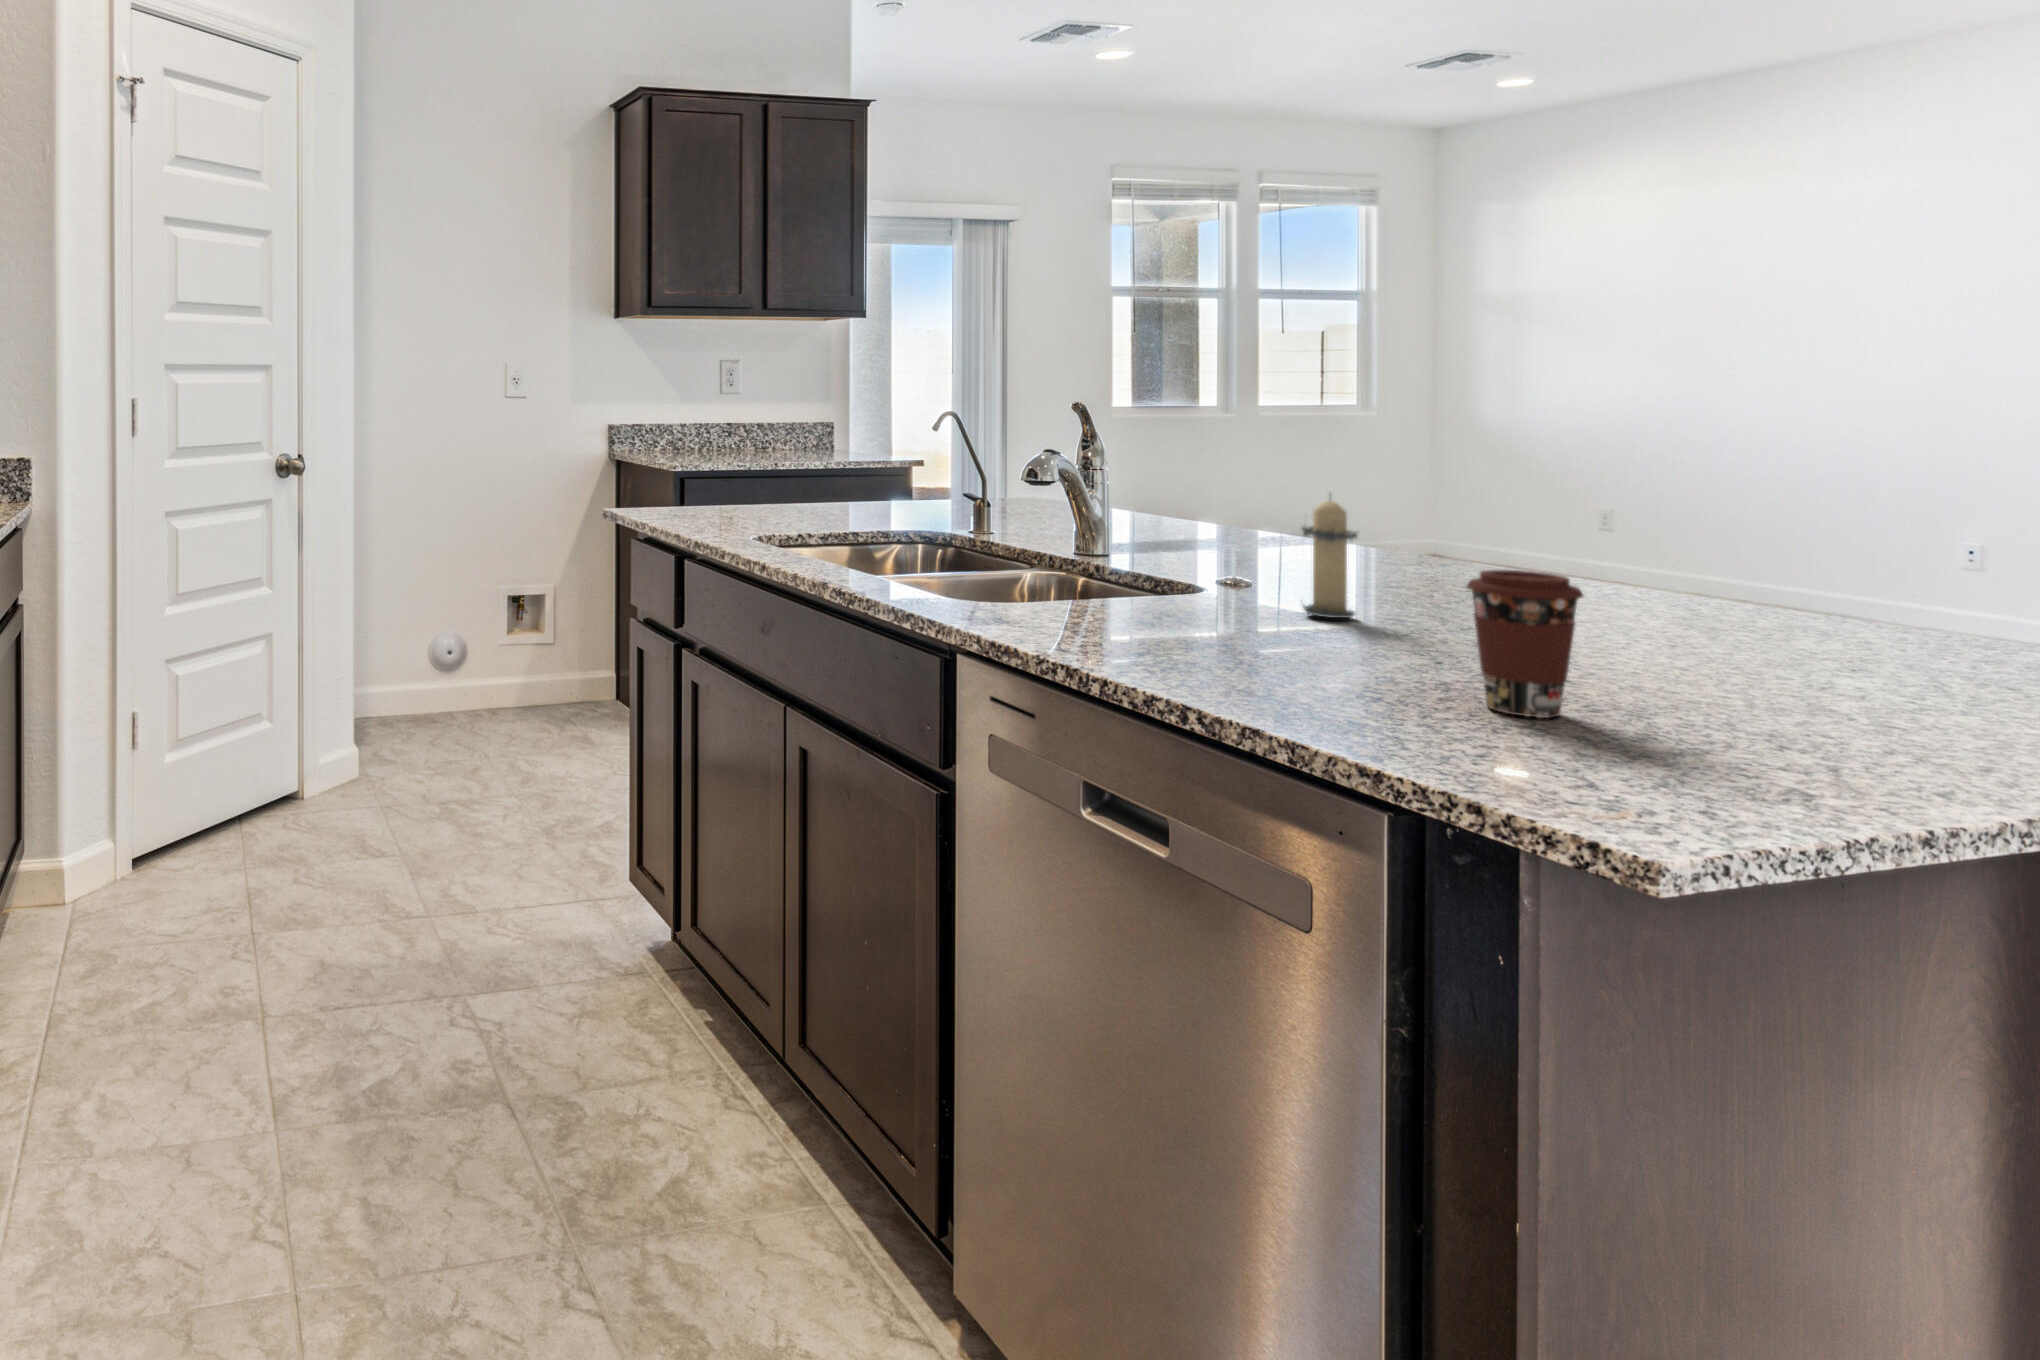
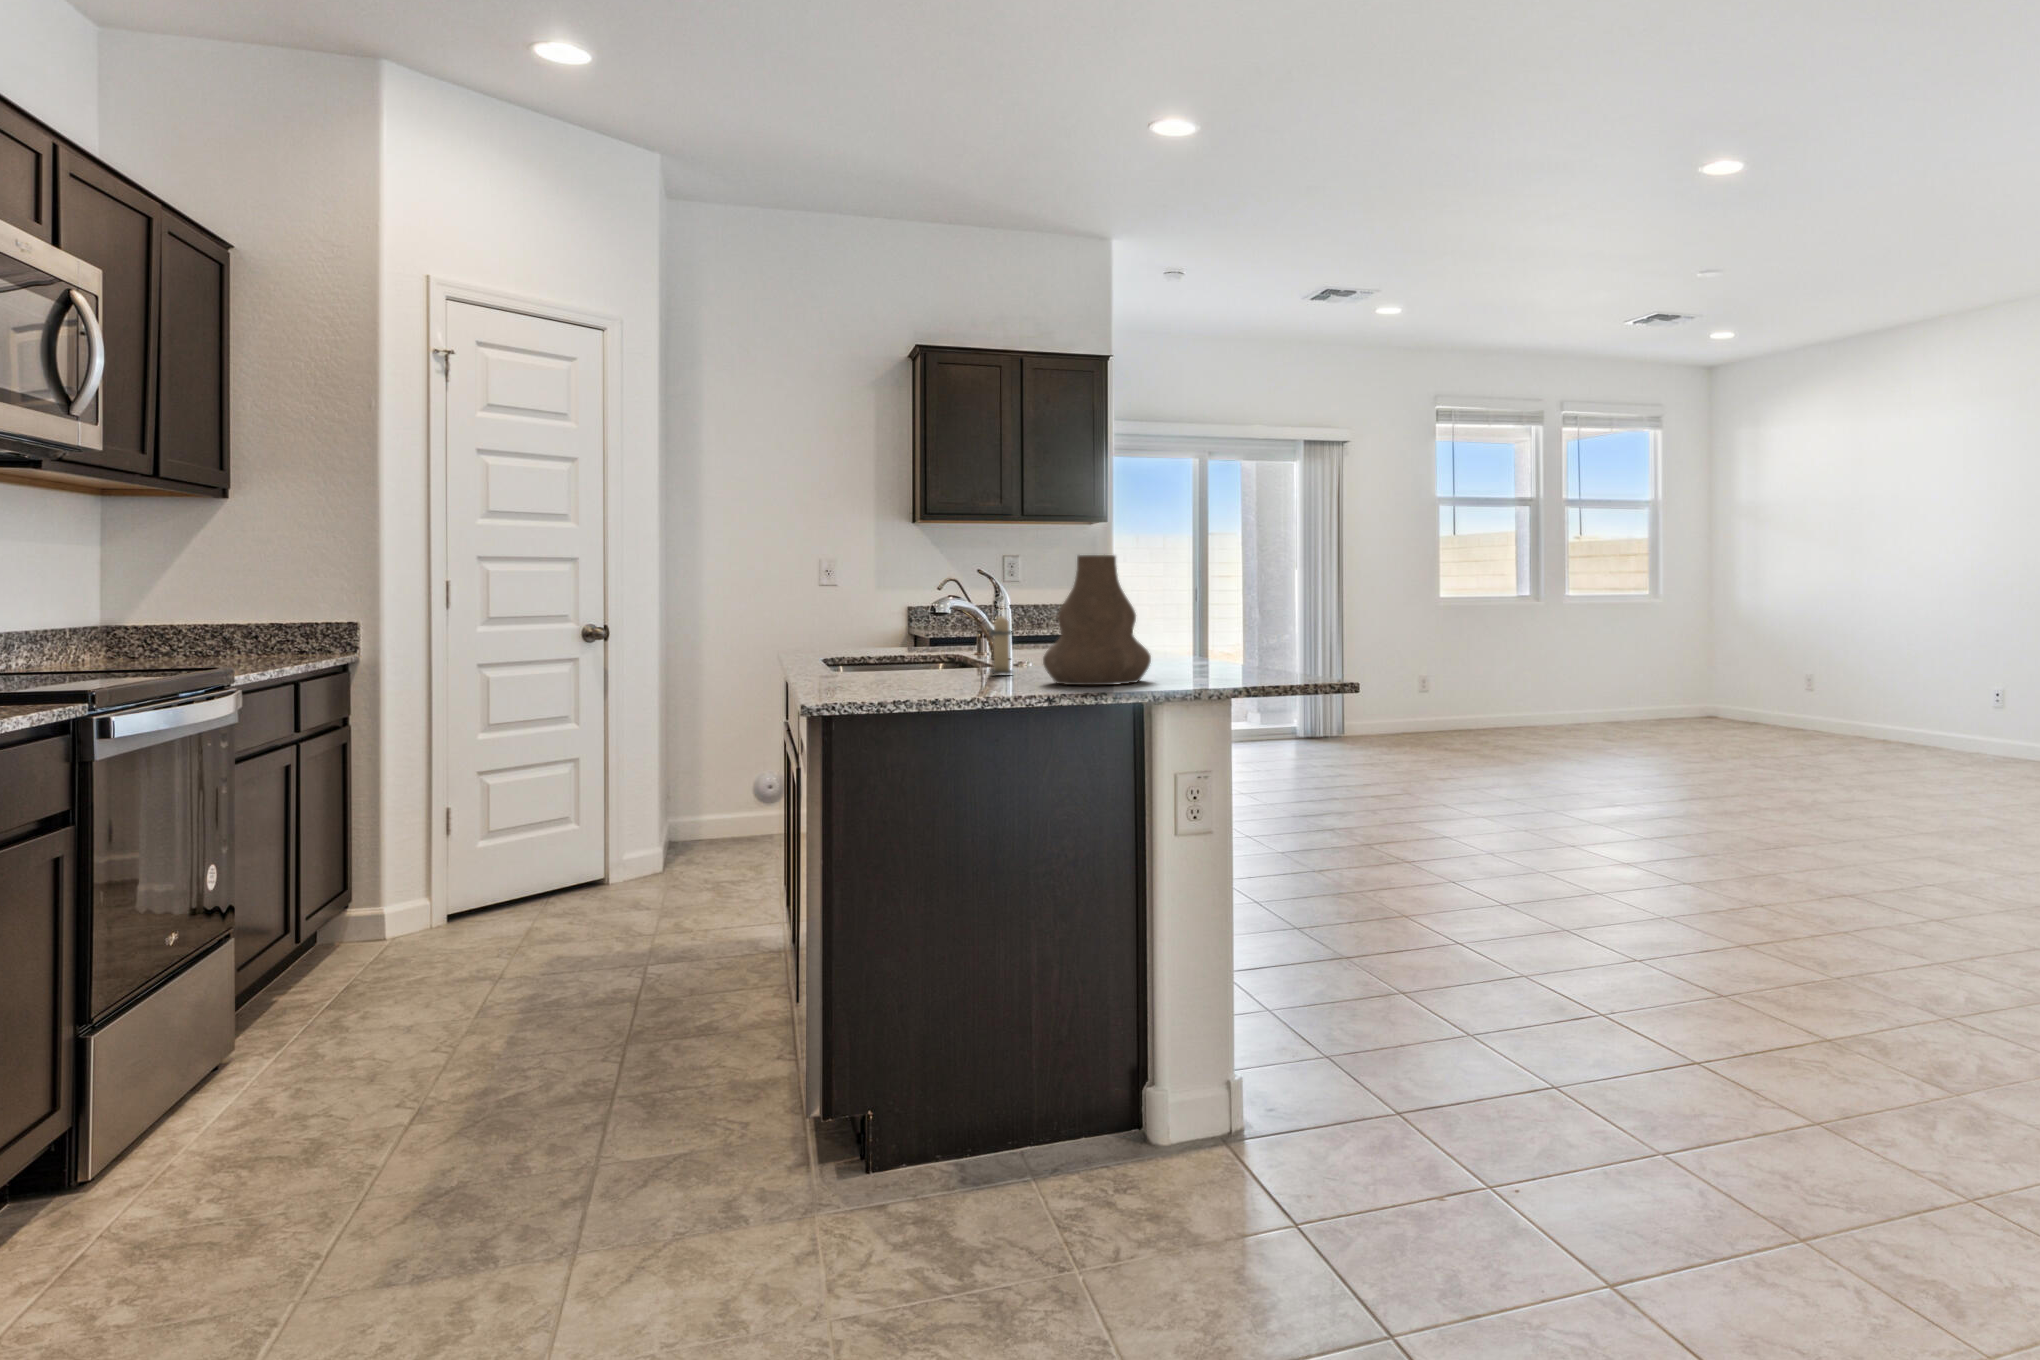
vase: none [1572,387,1894,690] -> present [1043,555,1151,685]
coffee cup: present [1467,570,1583,718] -> none [922,633,964,692]

